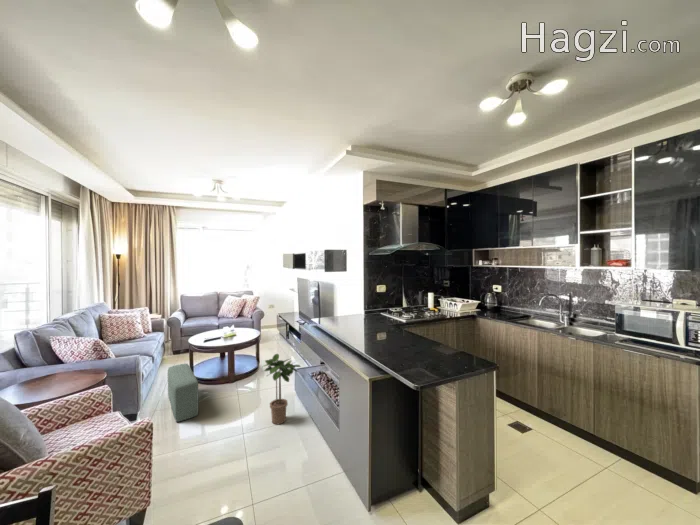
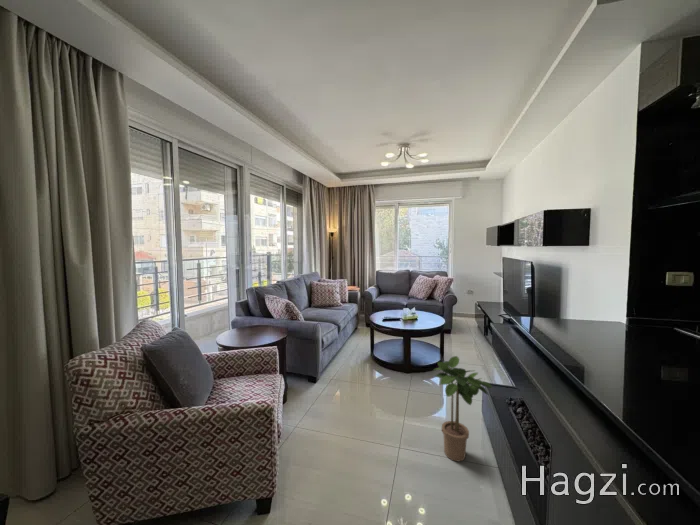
pouf: present [168,364,198,422] -> none [343,339,367,401]

